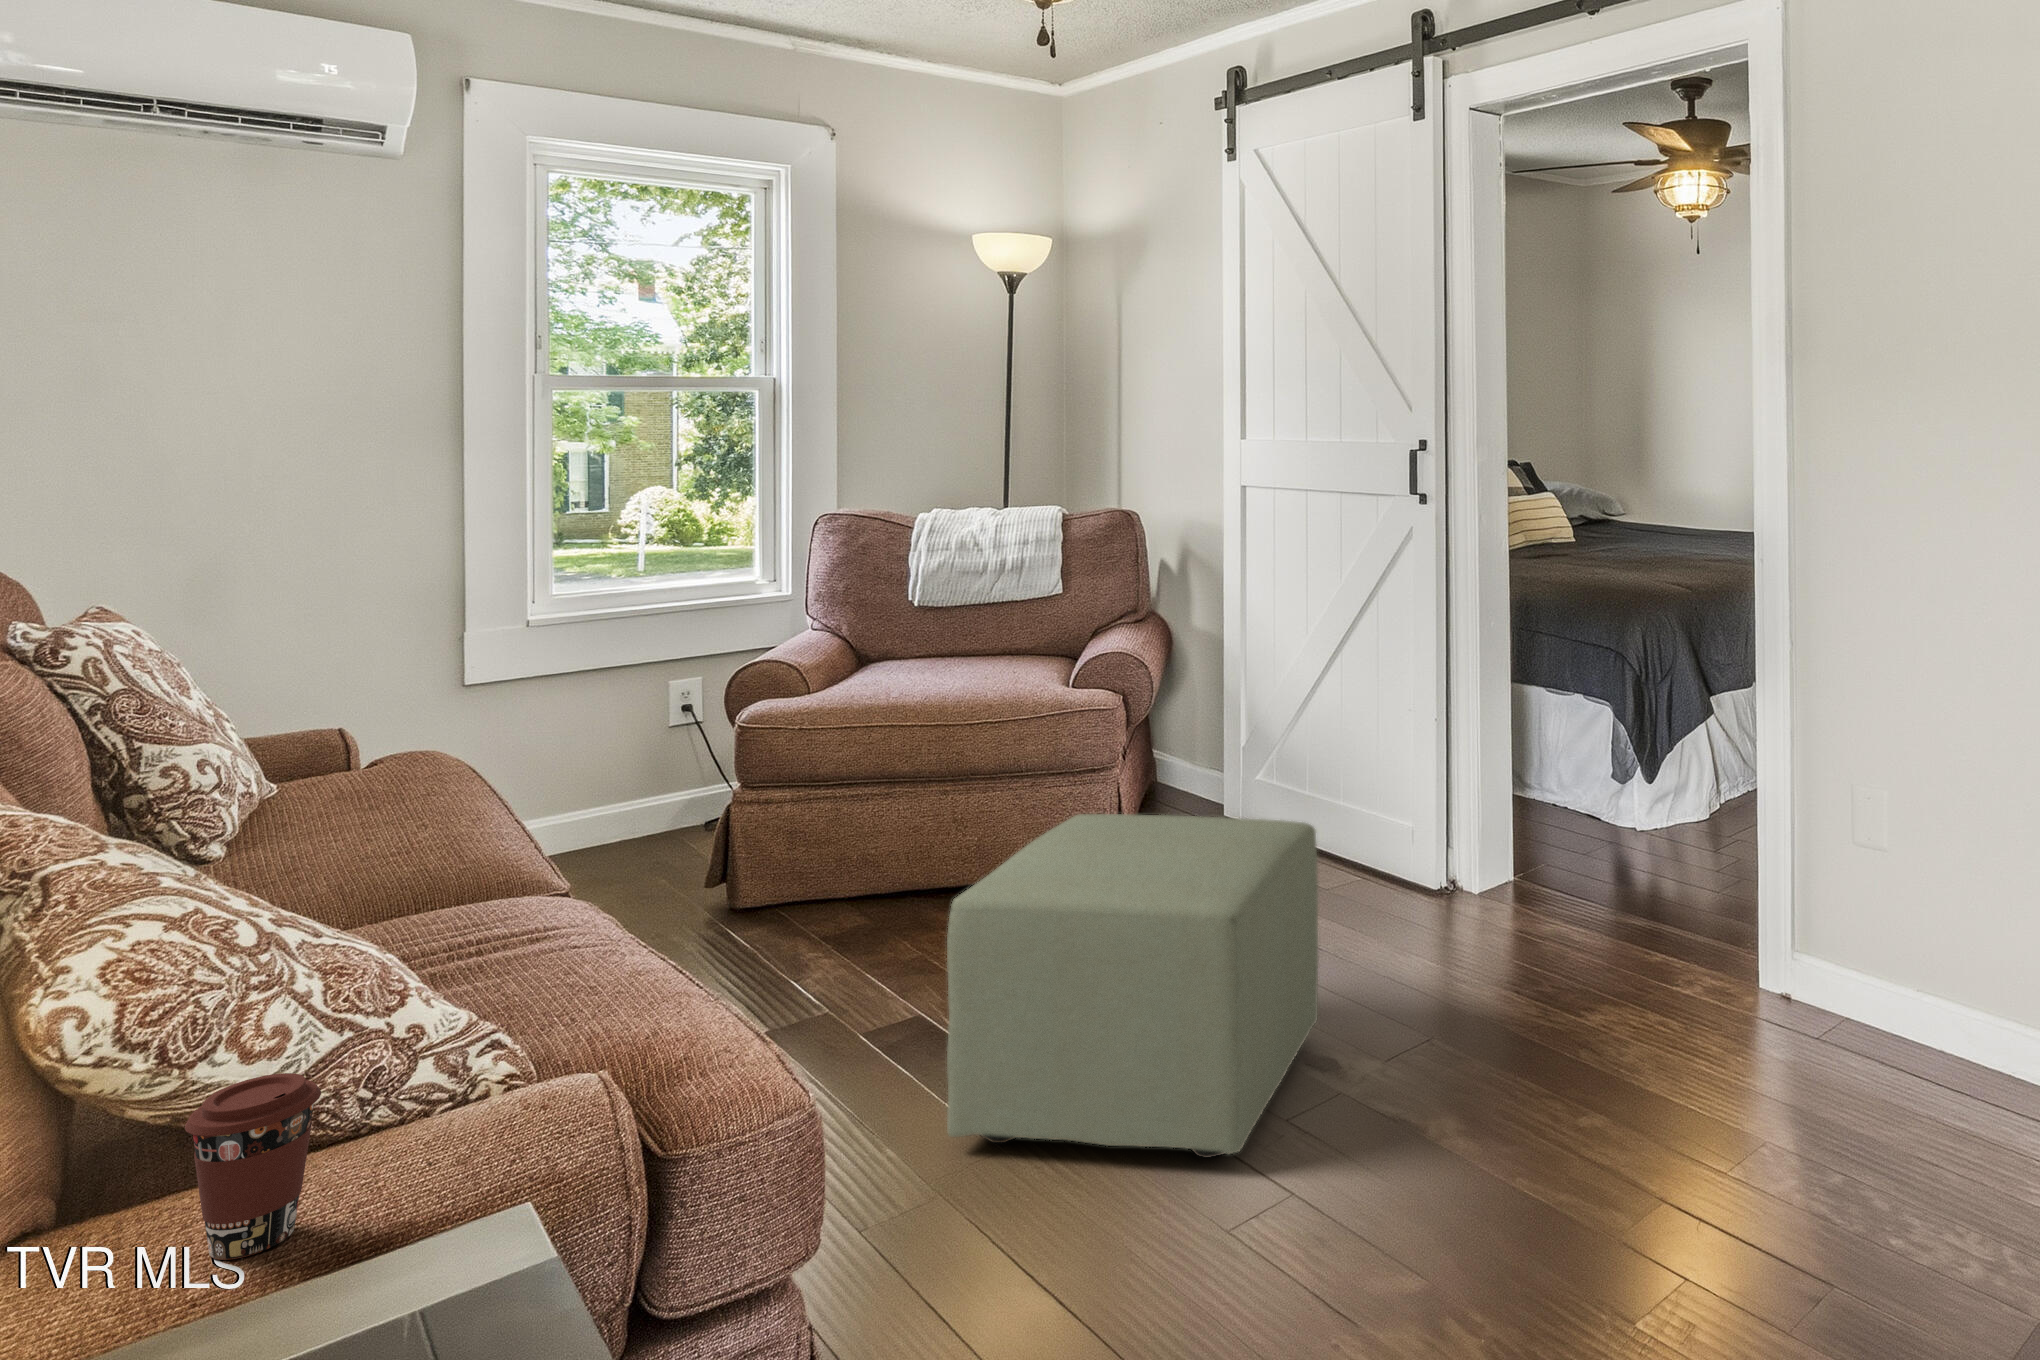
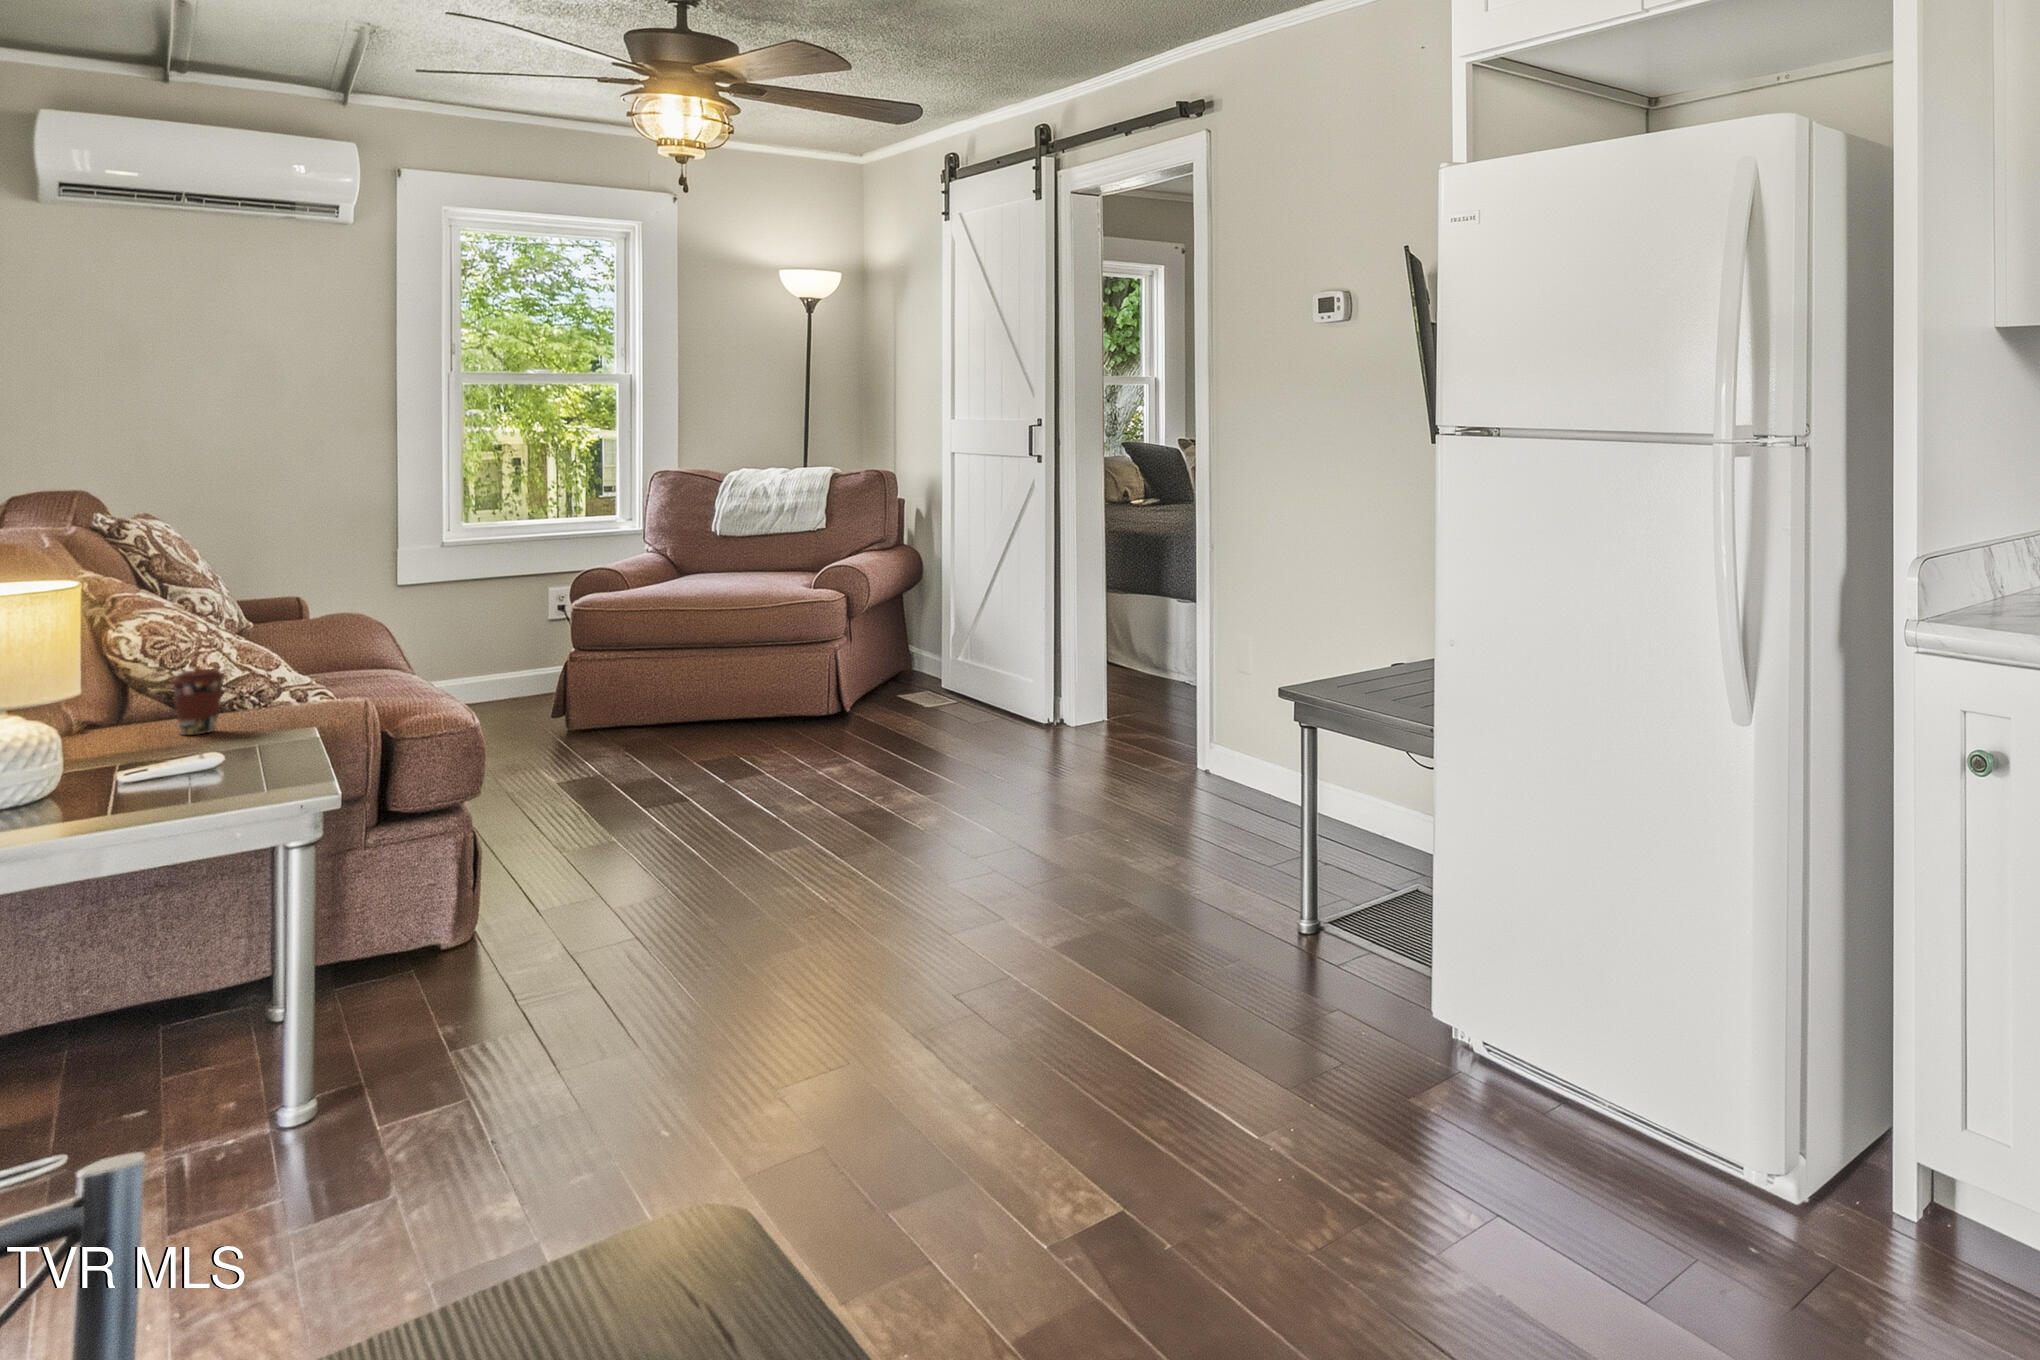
ottoman: present [947,814,1318,1158] -> none [632,650,894,832]

